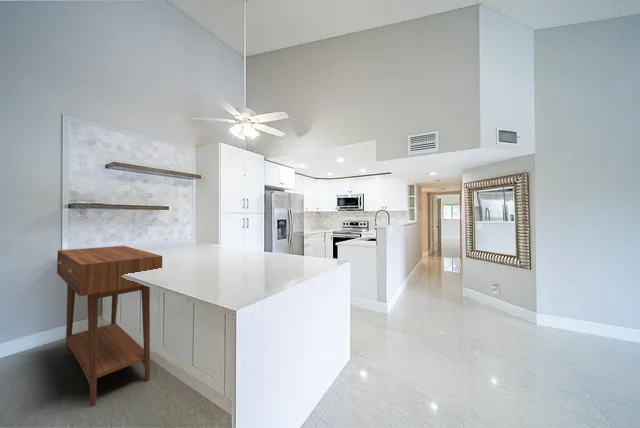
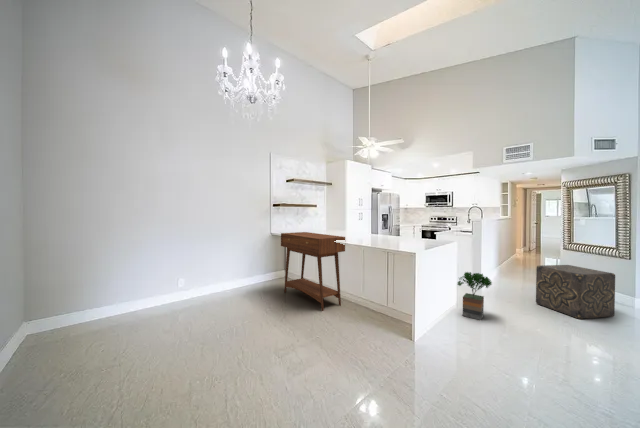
ottoman: none [443,280,528,359] -> present [536,265,615,319]
potted tree: none [339,304,390,385] -> present [458,272,492,320]

